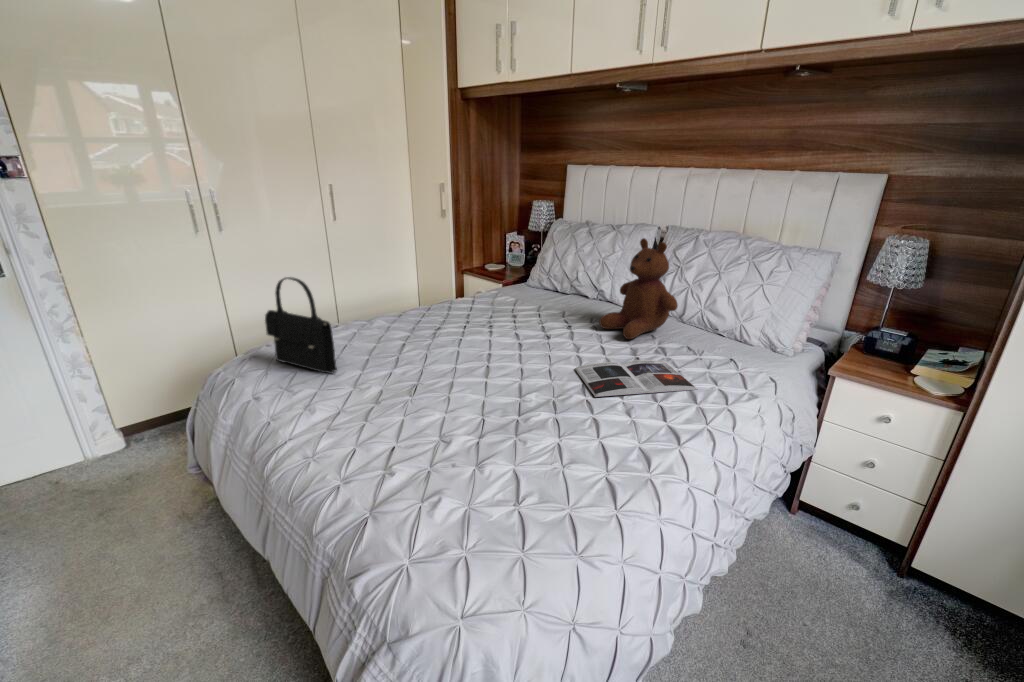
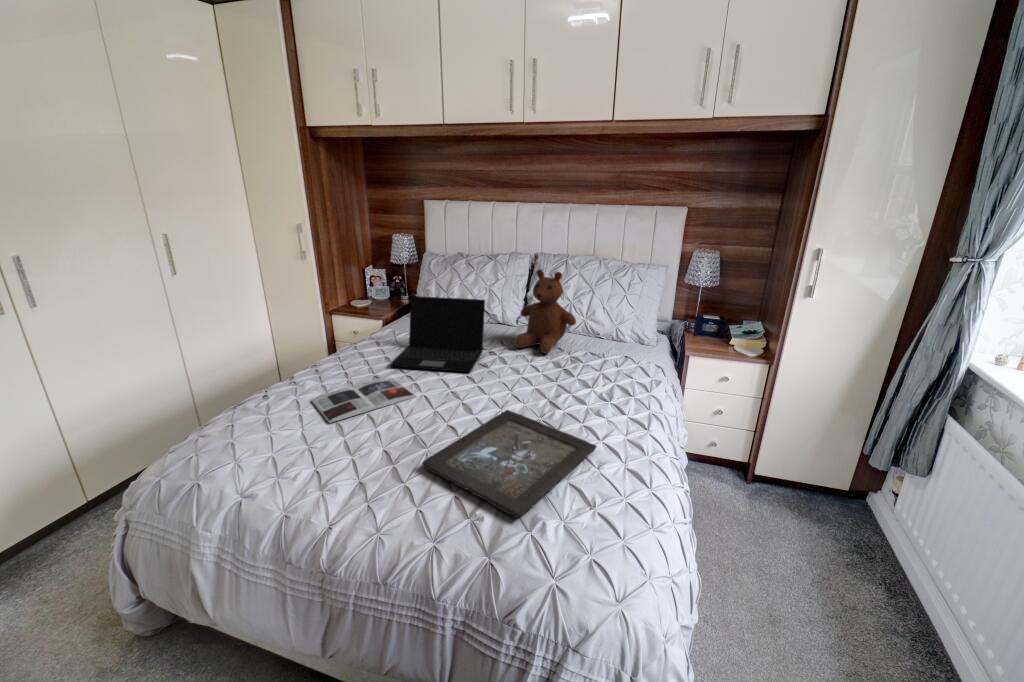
laptop: none [458,256,572,342] -> present [390,296,485,372]
handbag: present [265,277,337,373] -> none [217,355,318,448]
magazine: present [575,360,697,397] -> present [311,378,416,423]
tray: none [393,383,586,486] -> present [422,410,596,518]

